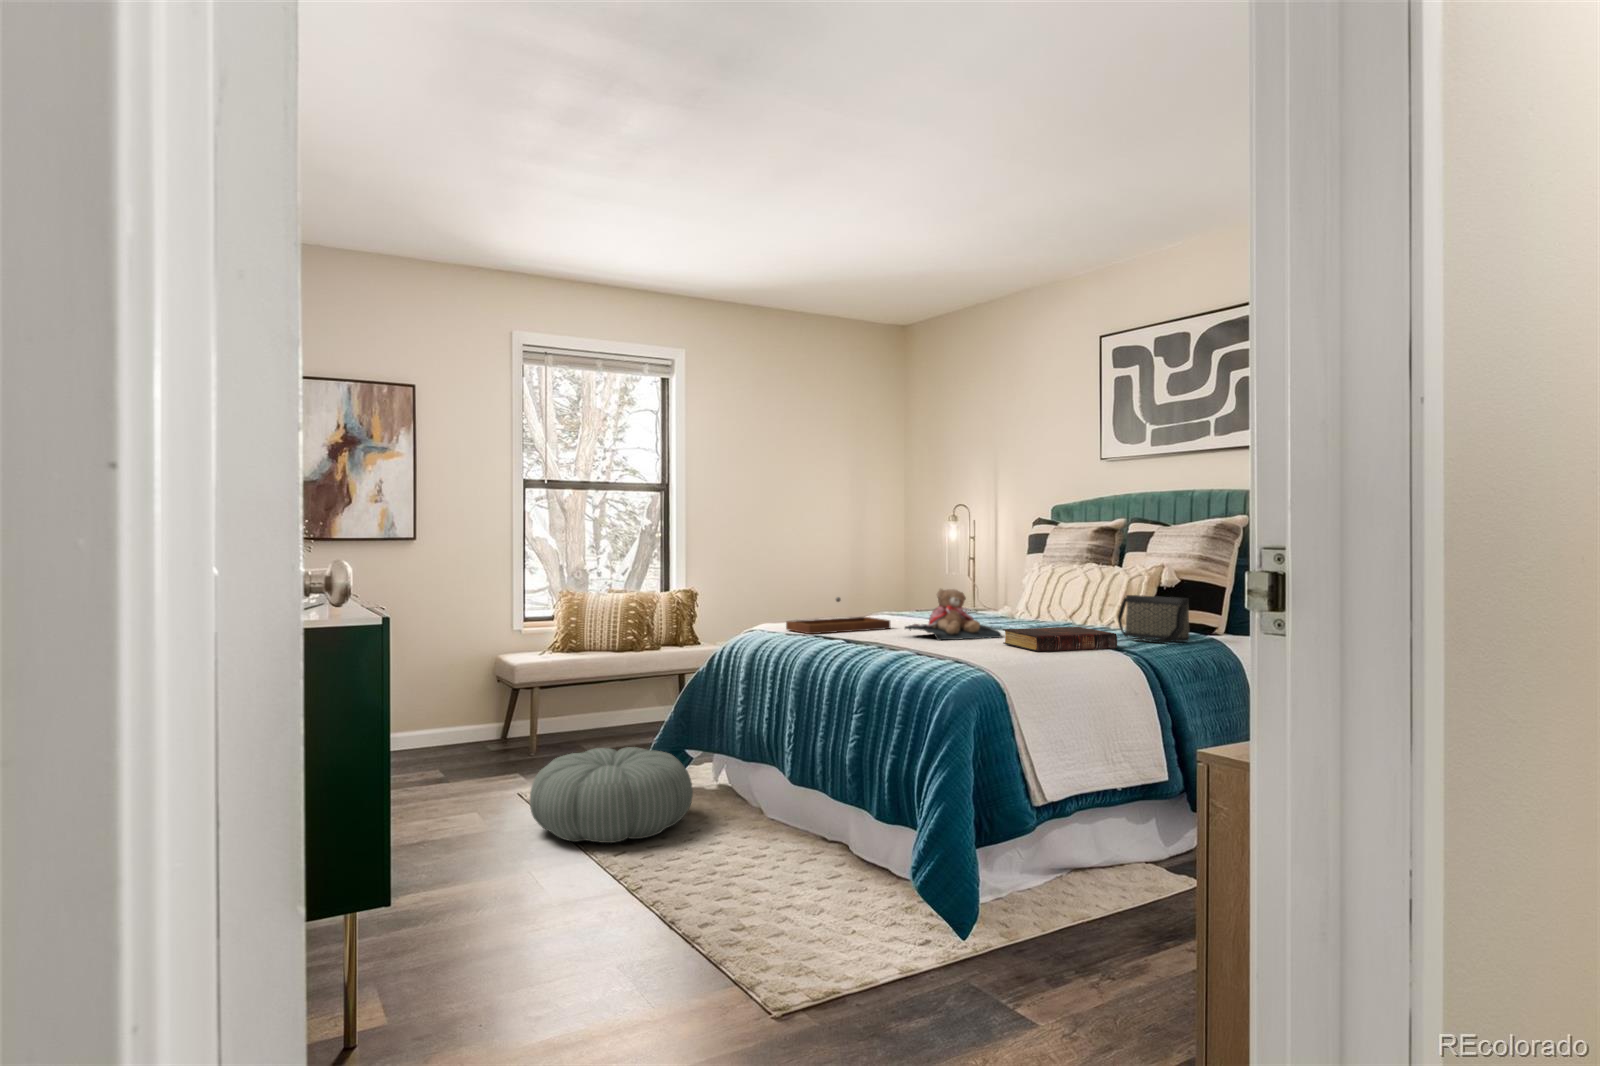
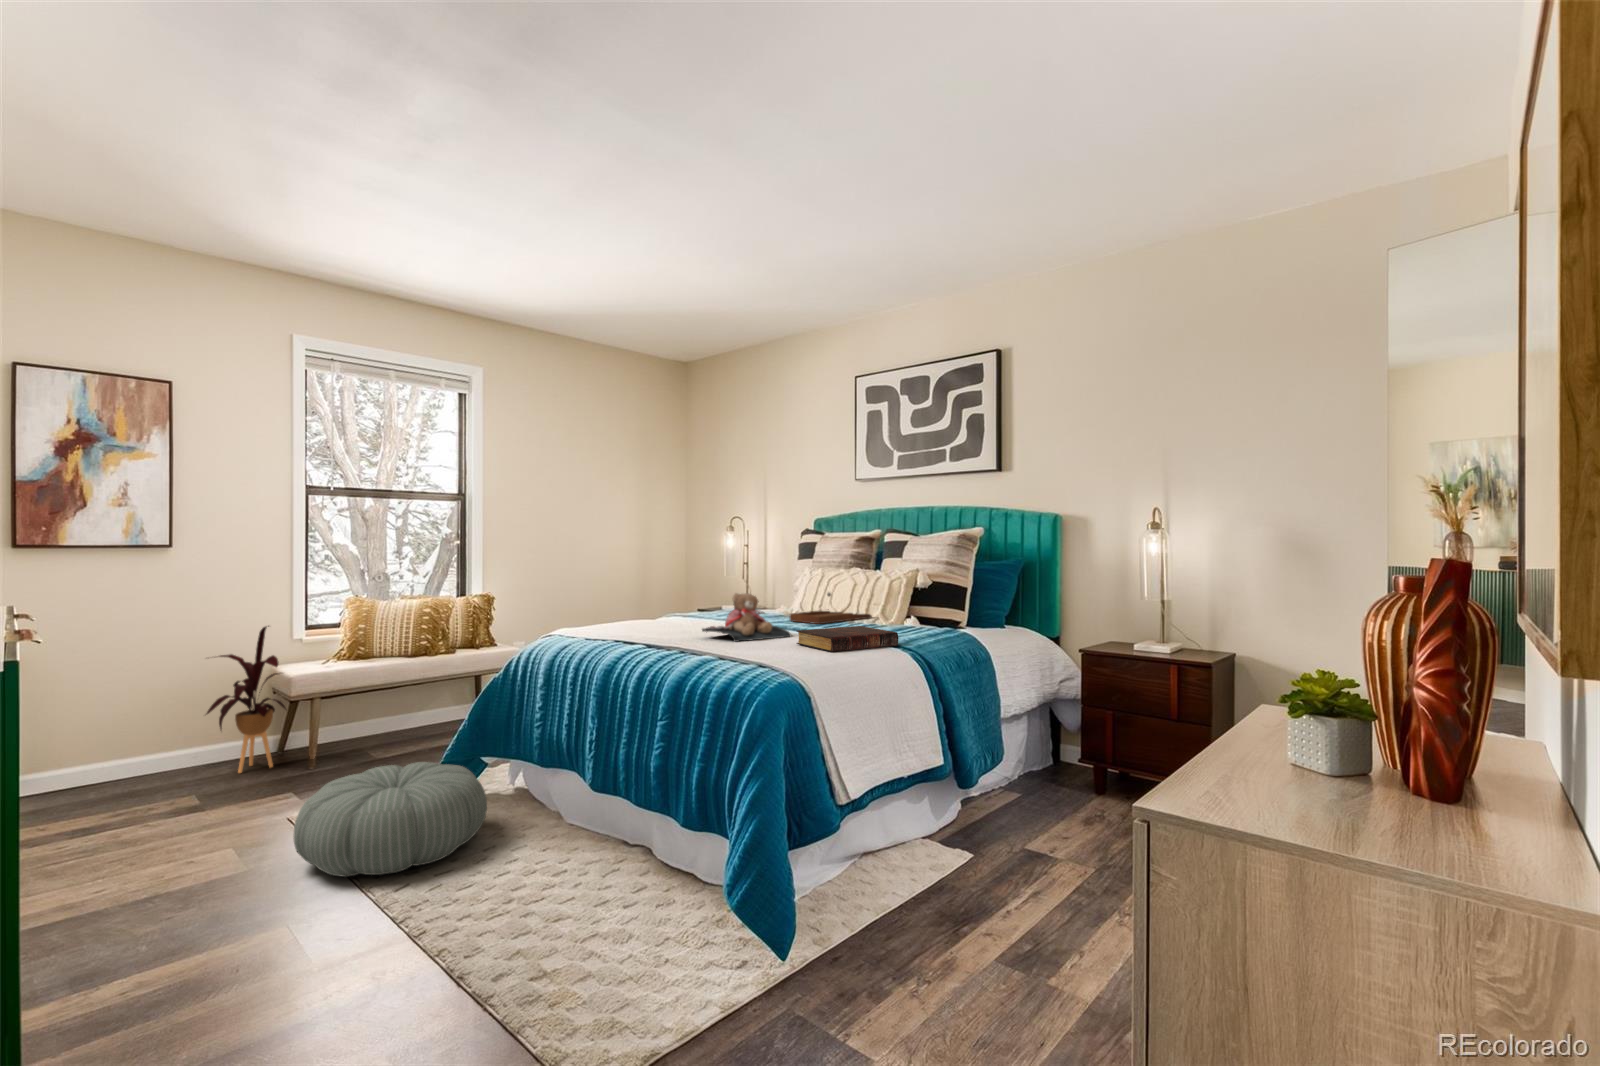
handbag: present [1118,595,1190,643] -> none [891,596,953,639]
tray: present [786,597,890,634] -> present [790,593,872,624]
house plant: none [442,615,512,755] -> present [206,626,286,773]

